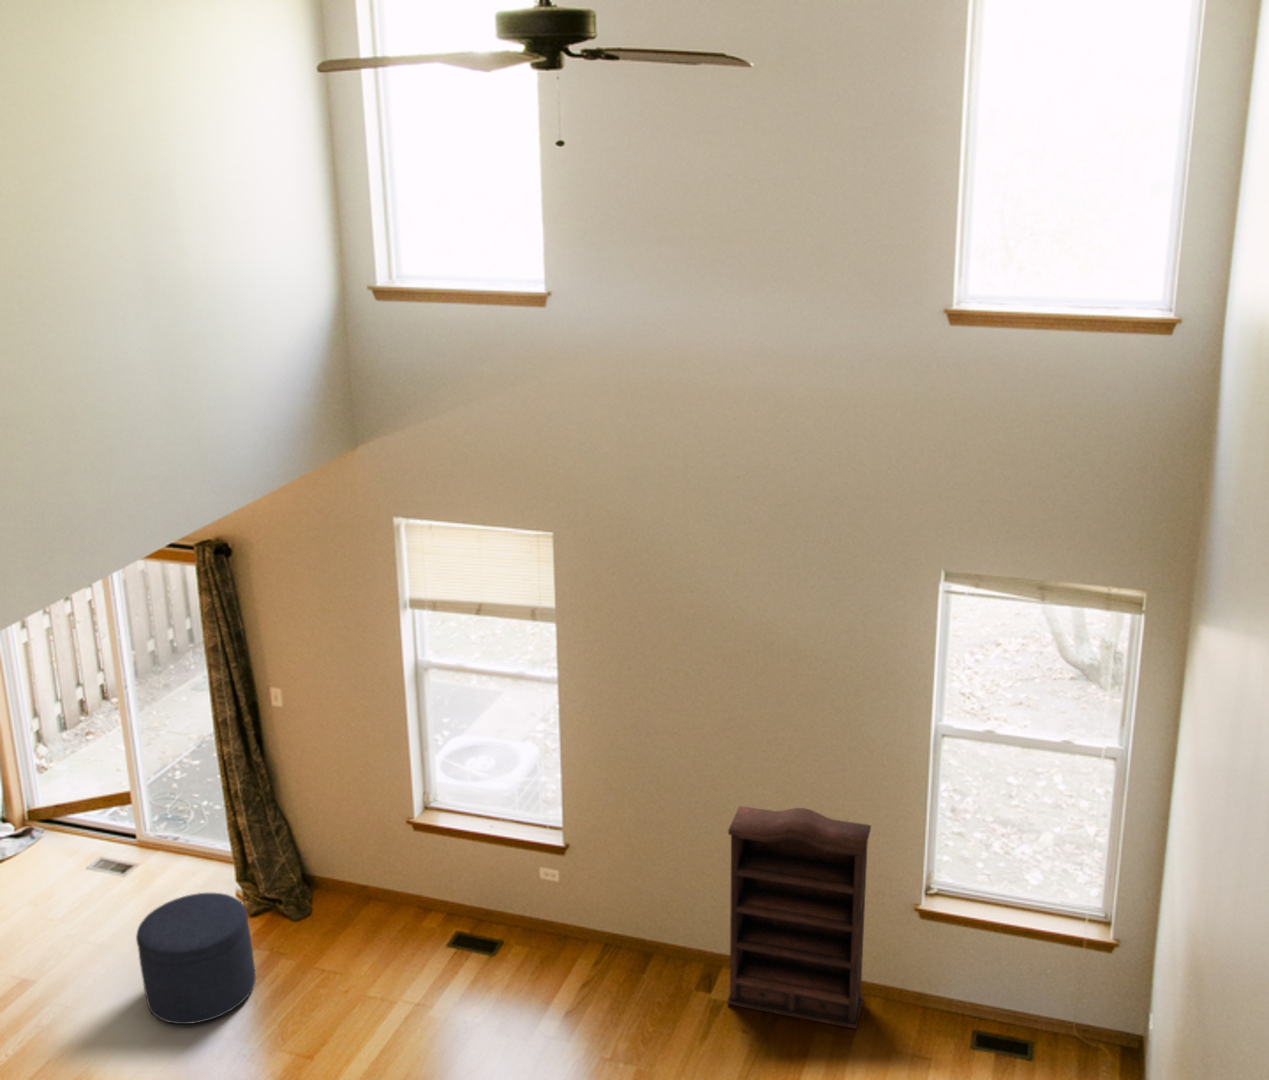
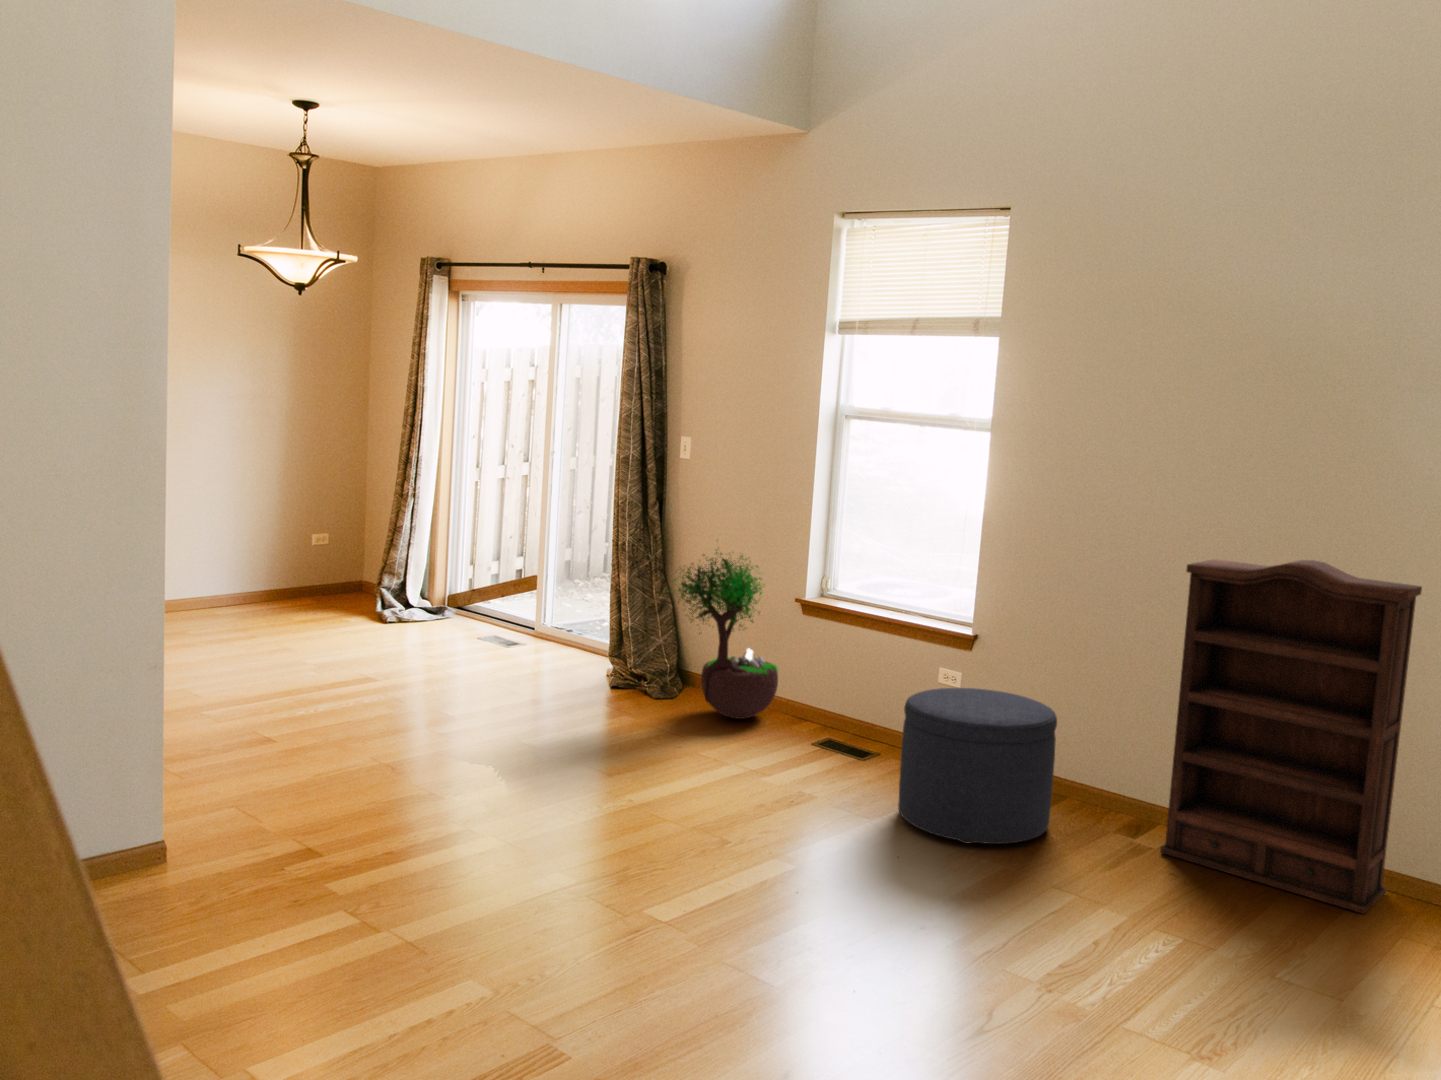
potted tree: none [303,799,404,930] -> present [673,552,778,719]
ottoman: present [136,893,256,1024] -> present [898,688,1057,844]

